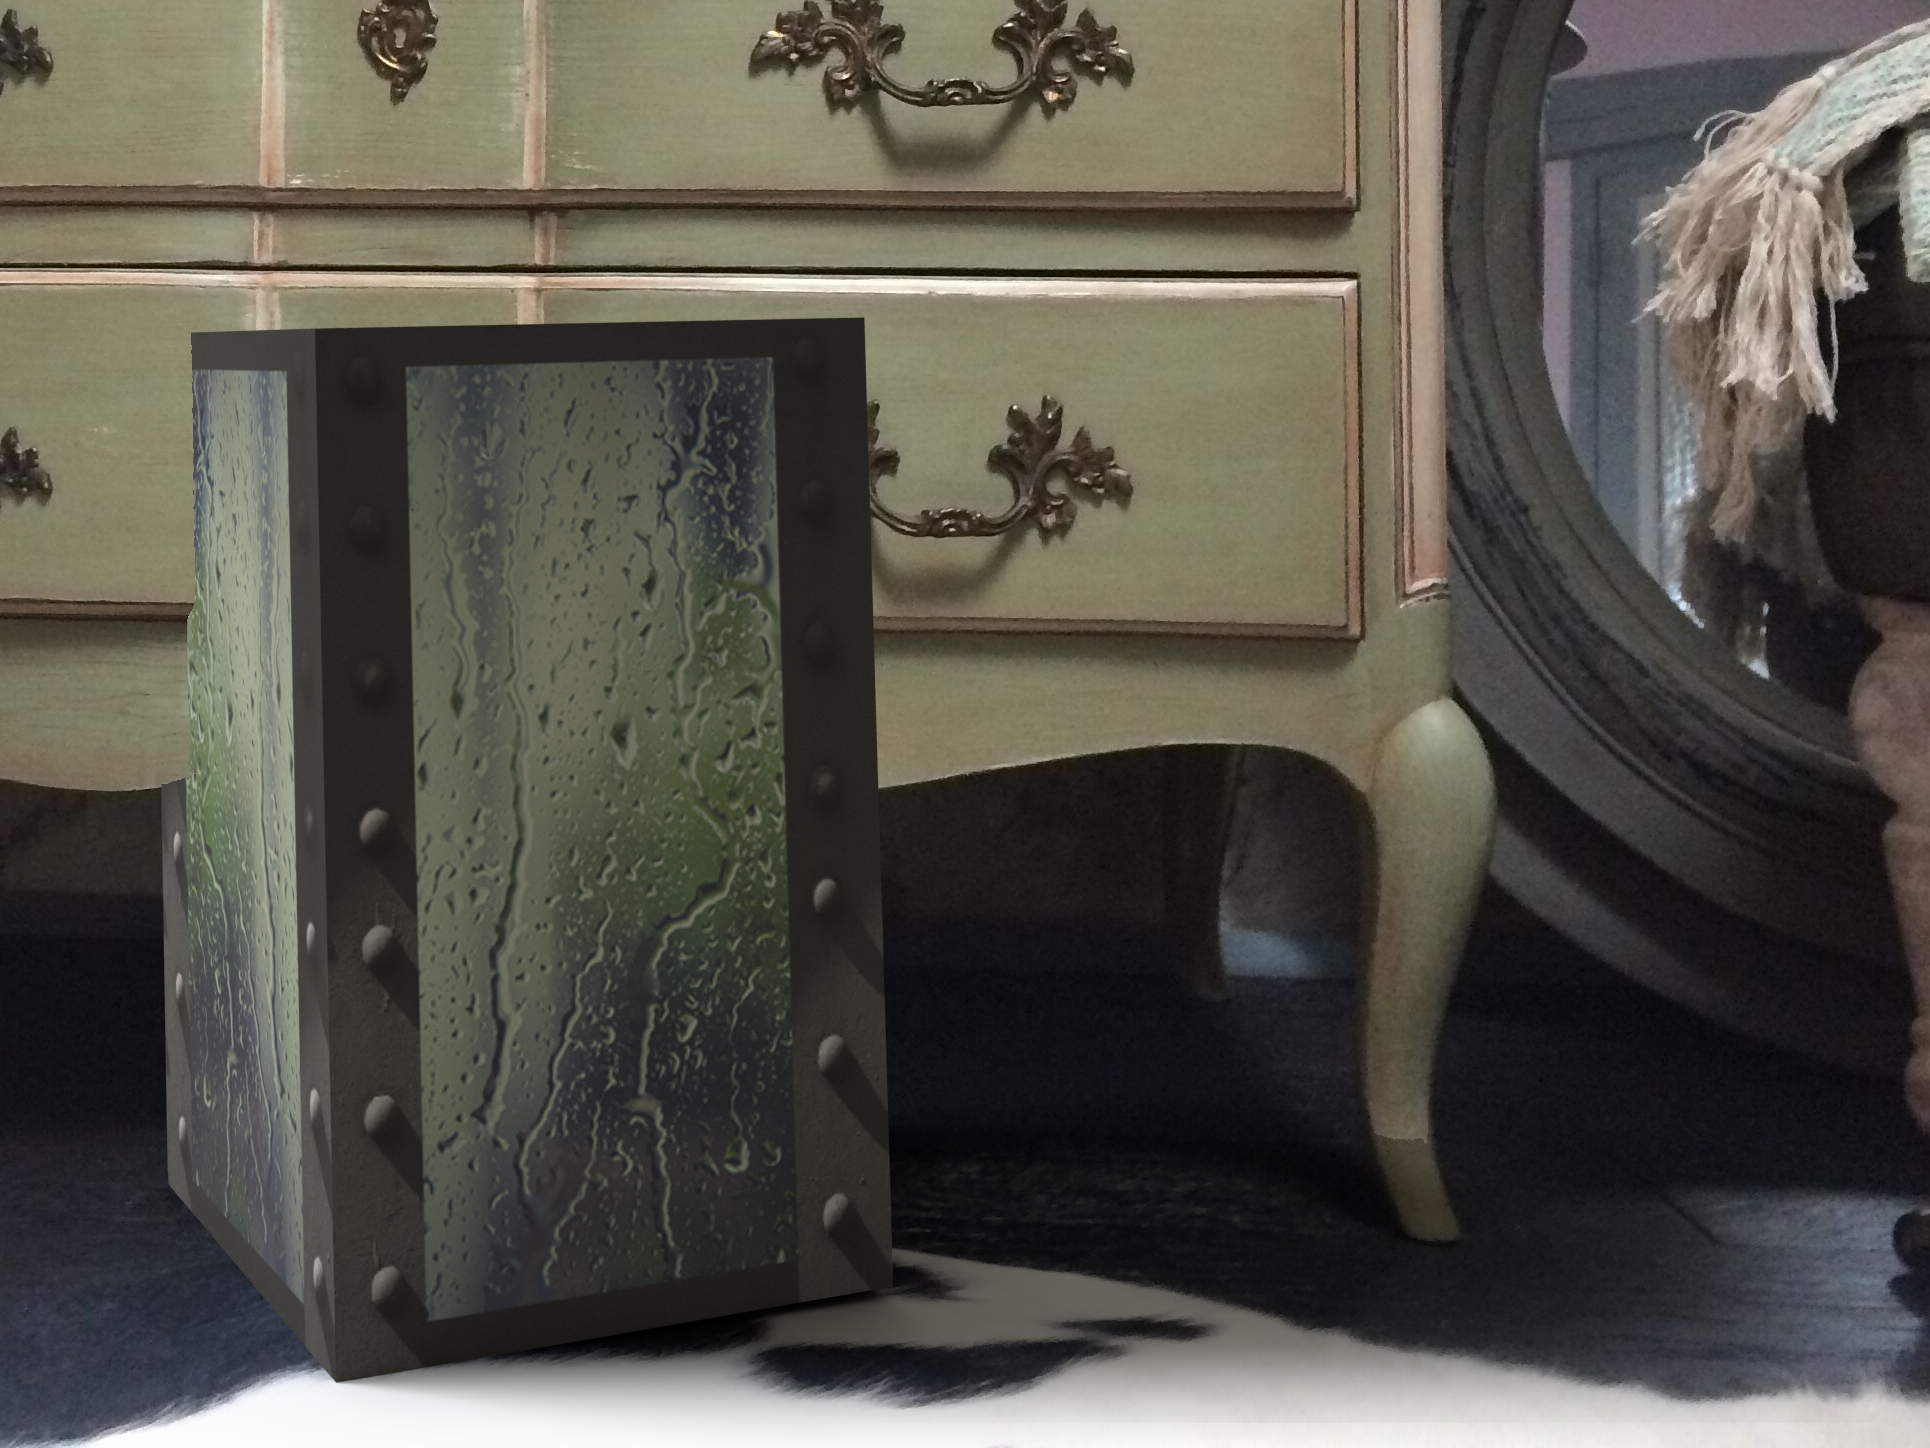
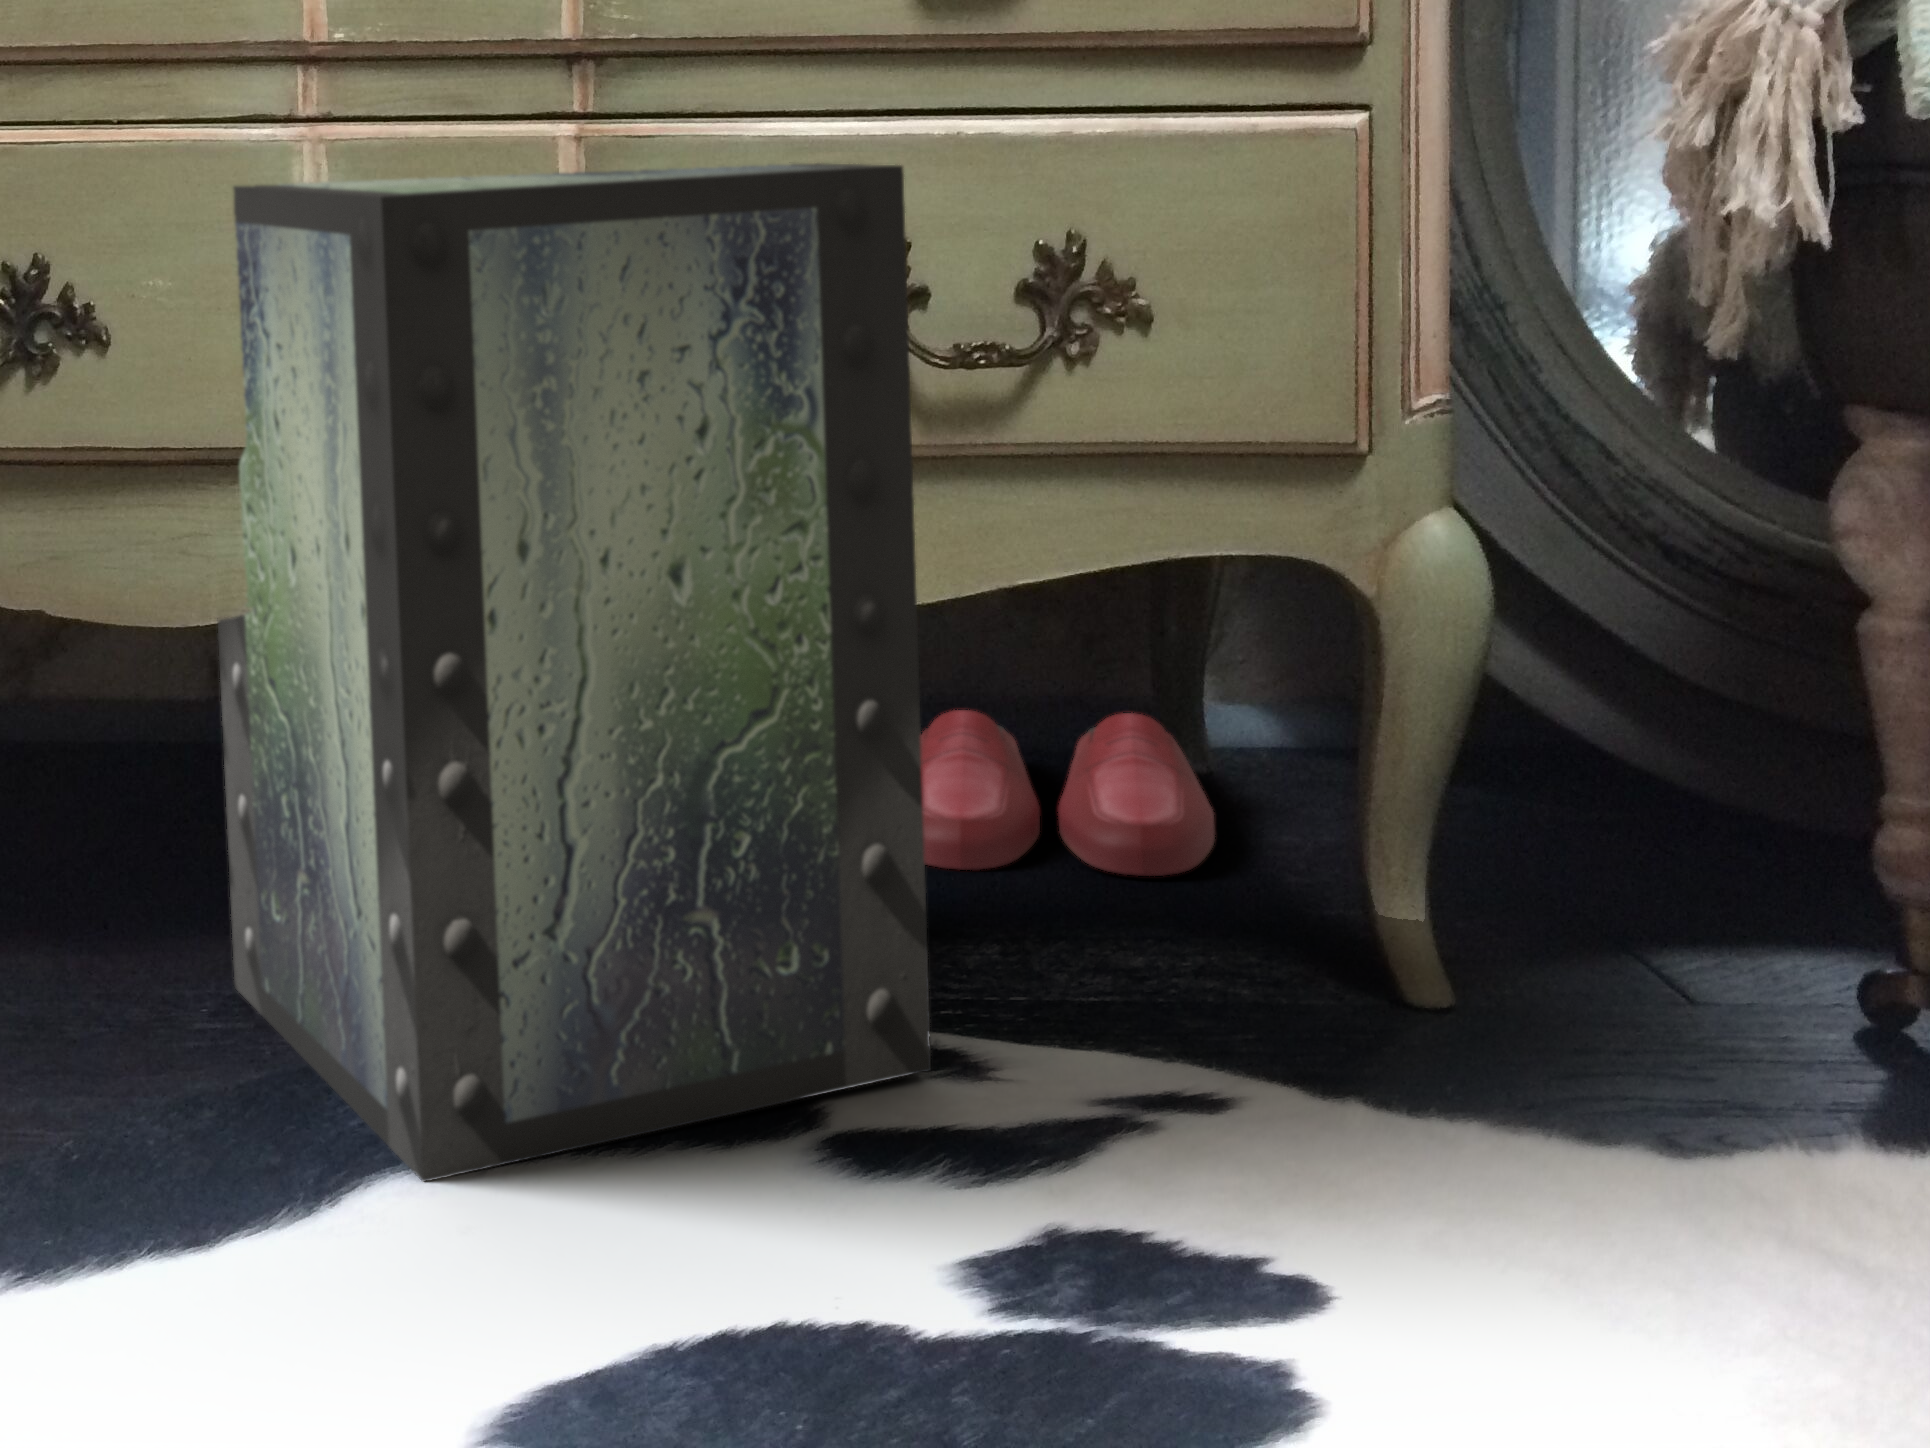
slippers: none [882,924,1226,1101] -> present [921,710,1215,876]

